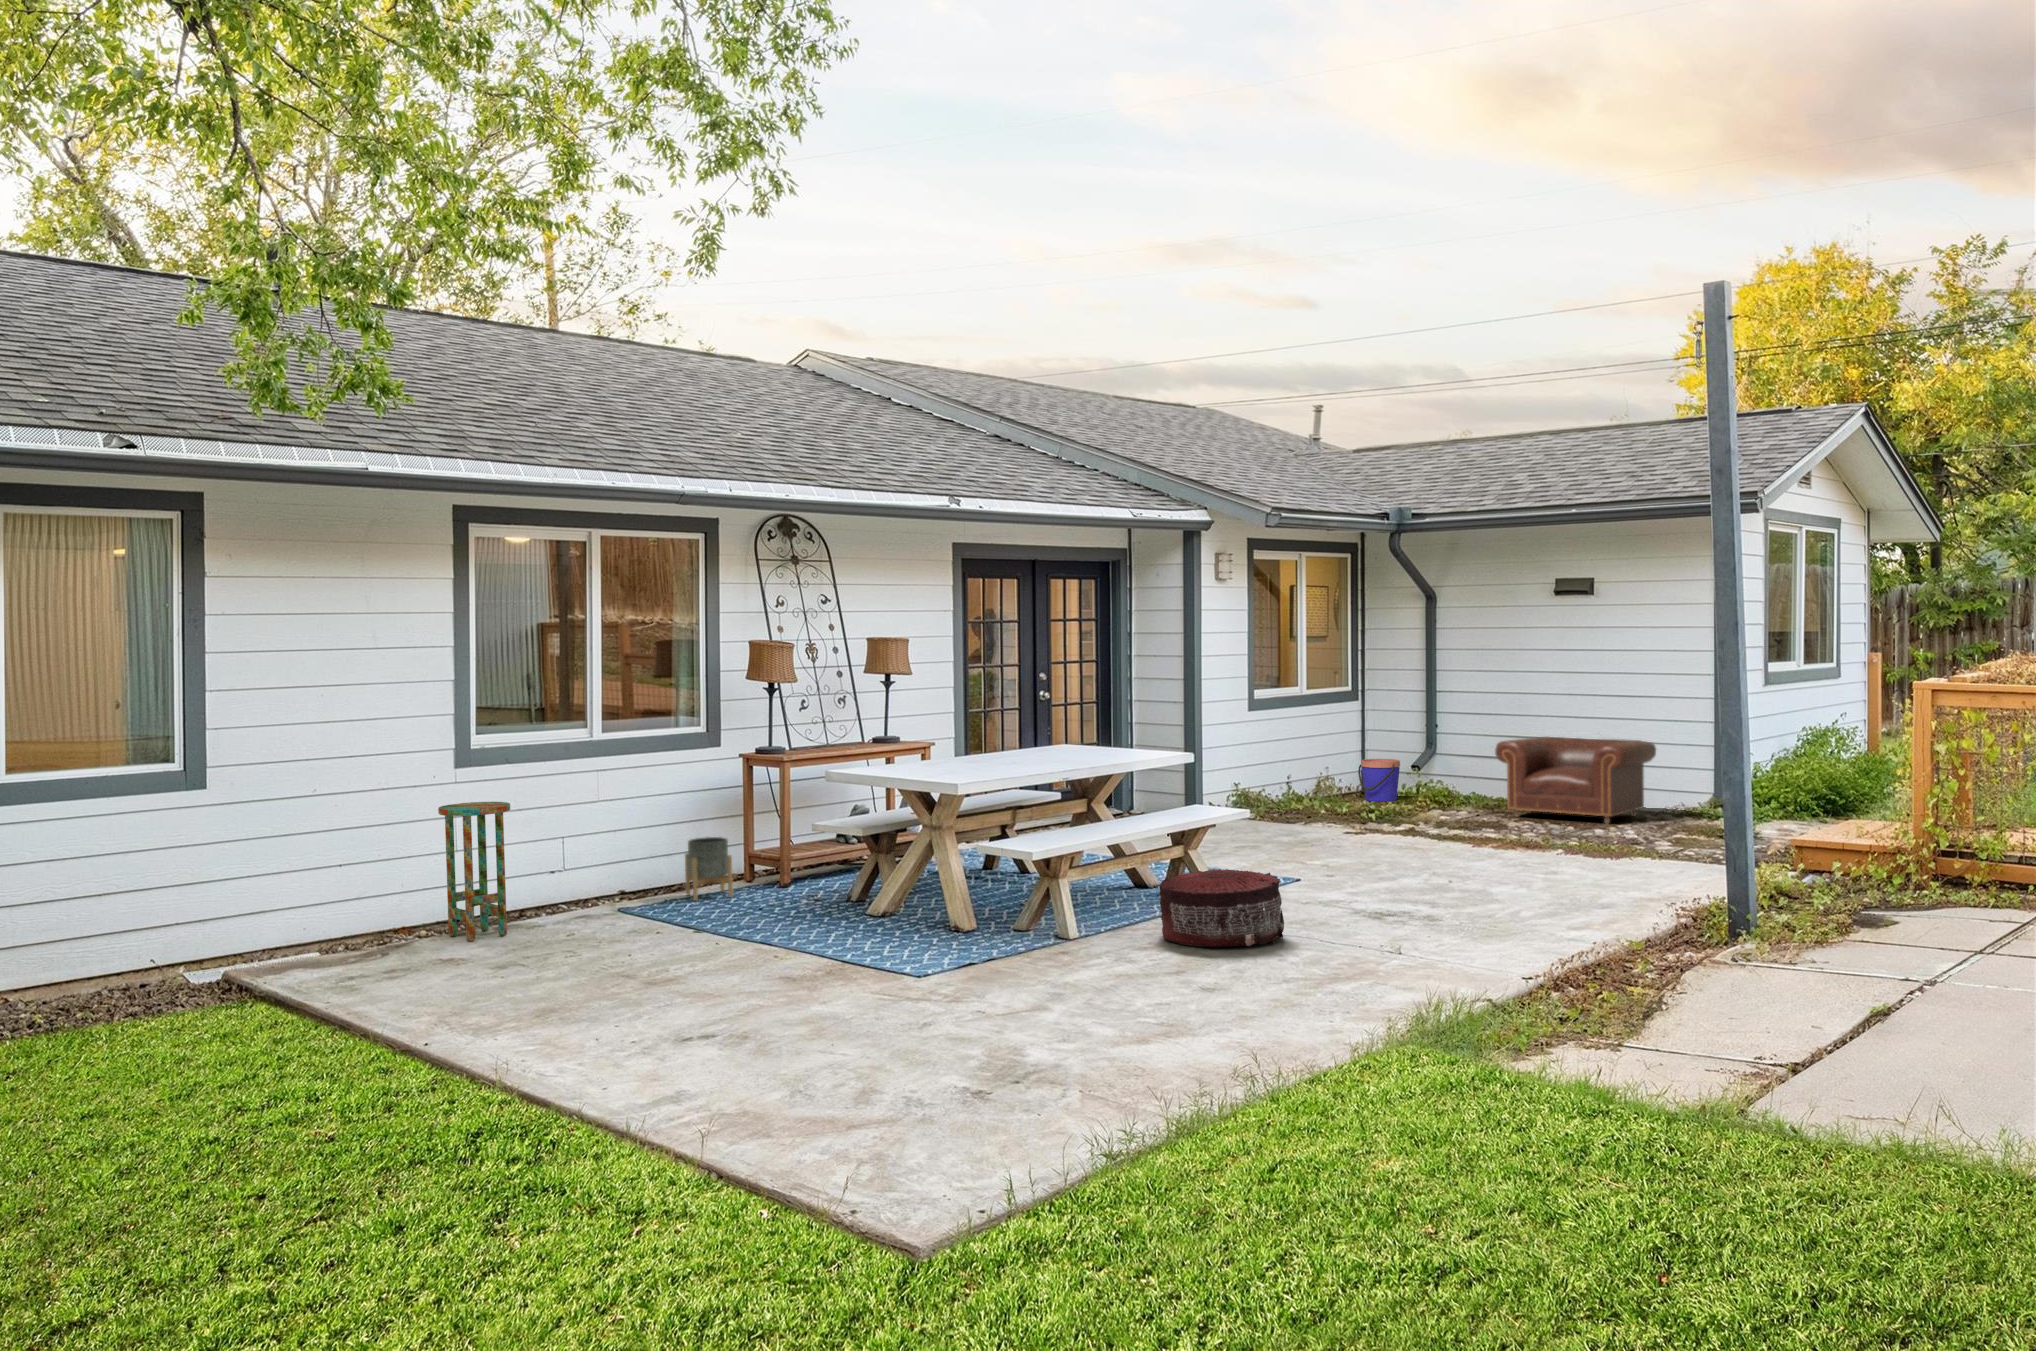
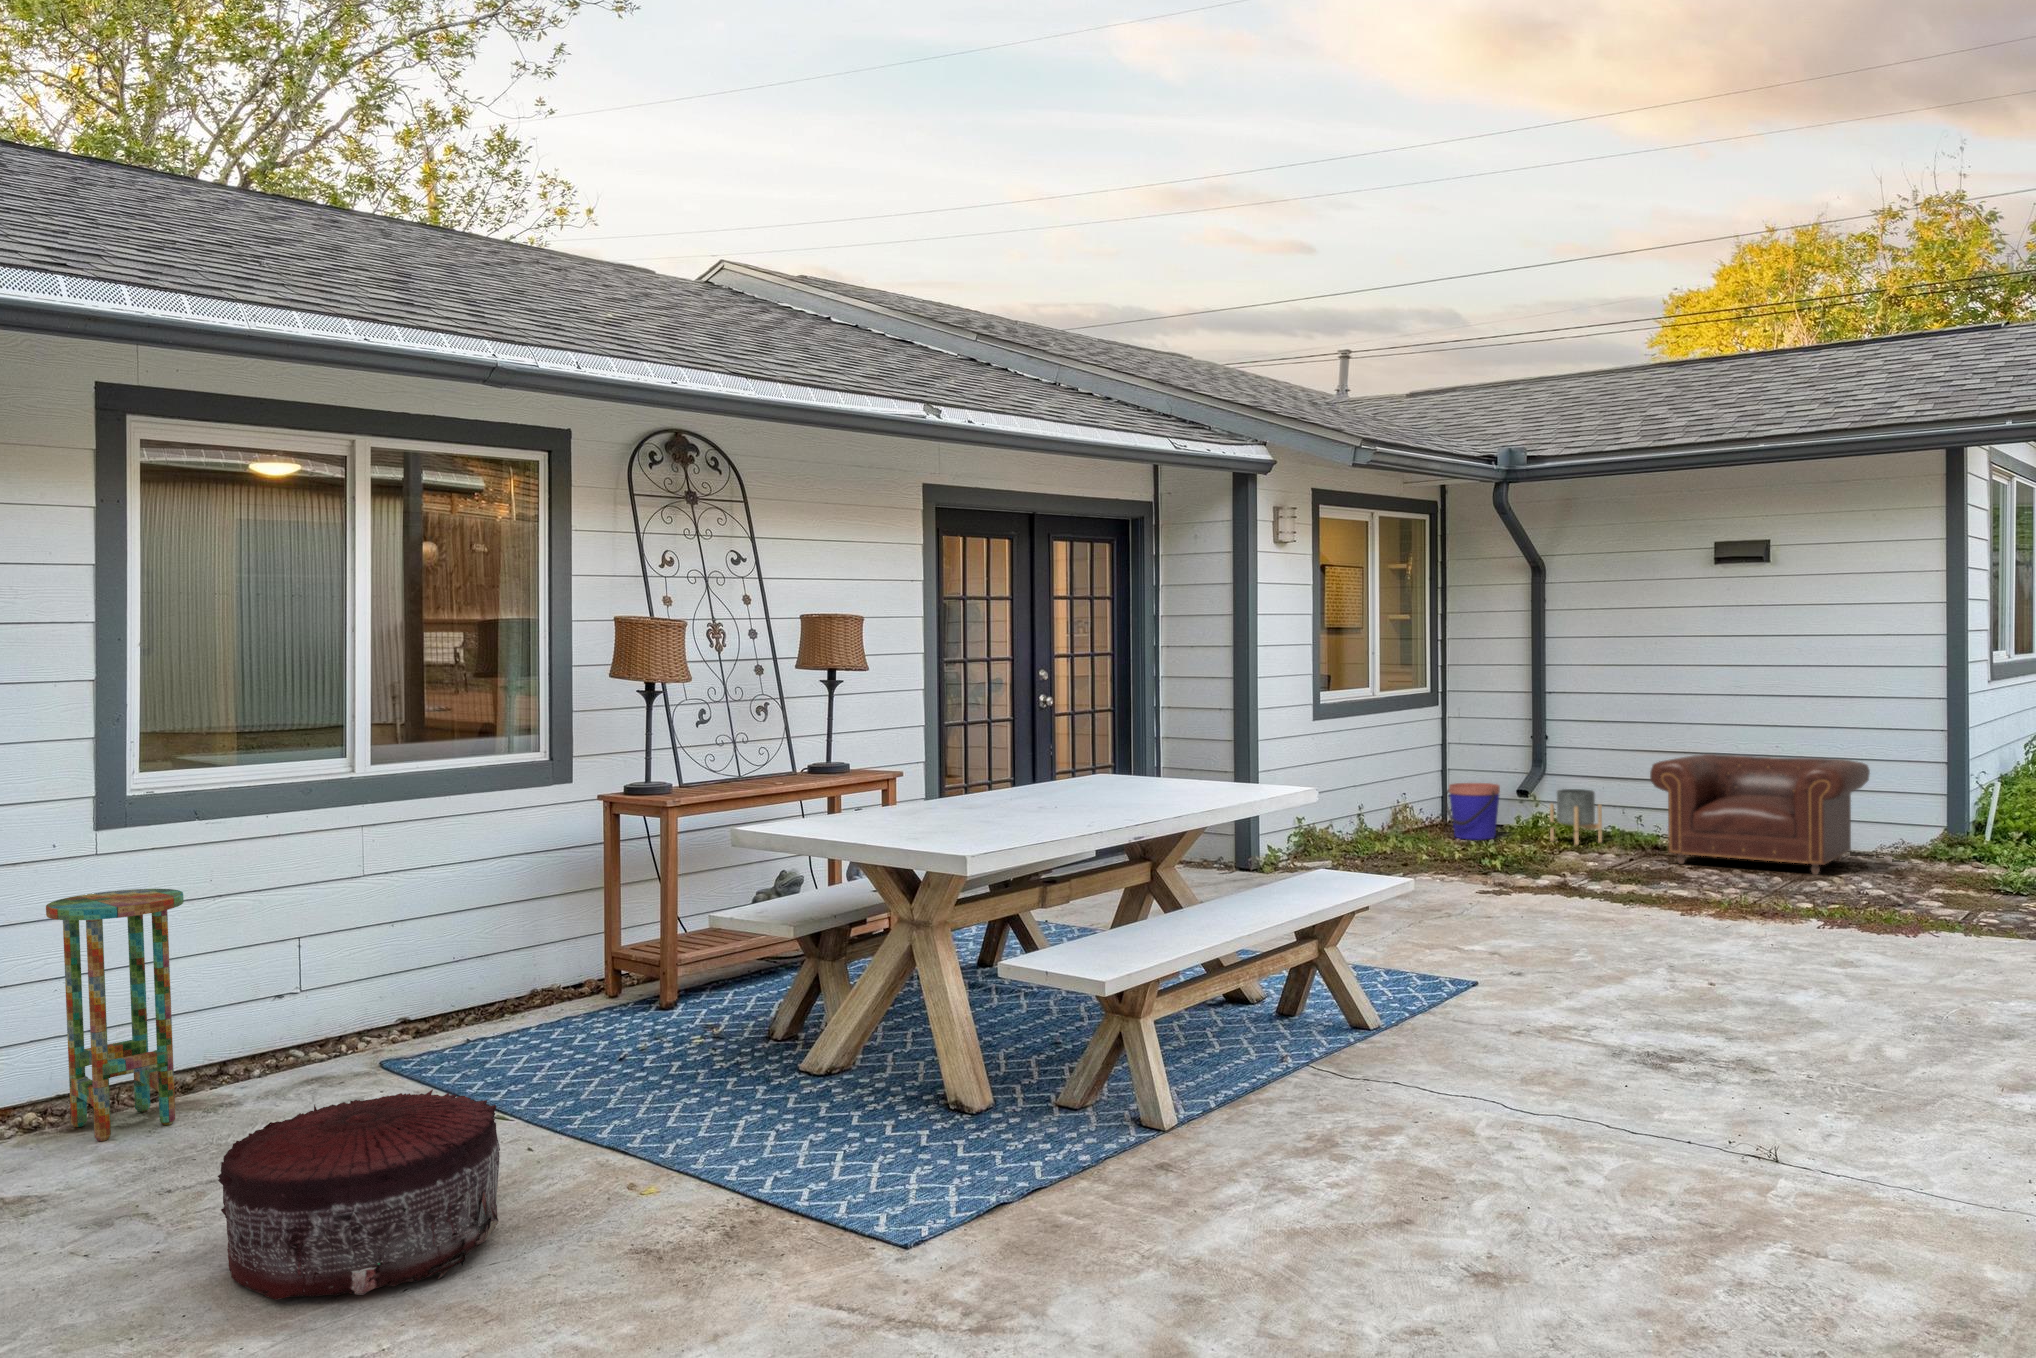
planter: present [685,837,733,901] -> present [1550,789,1602,845]
pouf: present [1159,869,1284,947] -> present [218,1089,500,1300]

